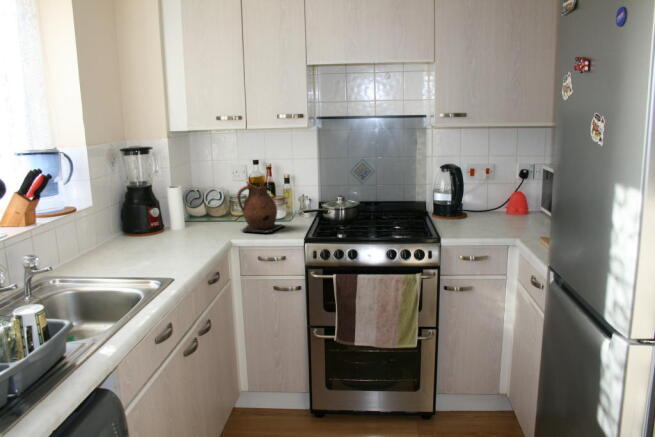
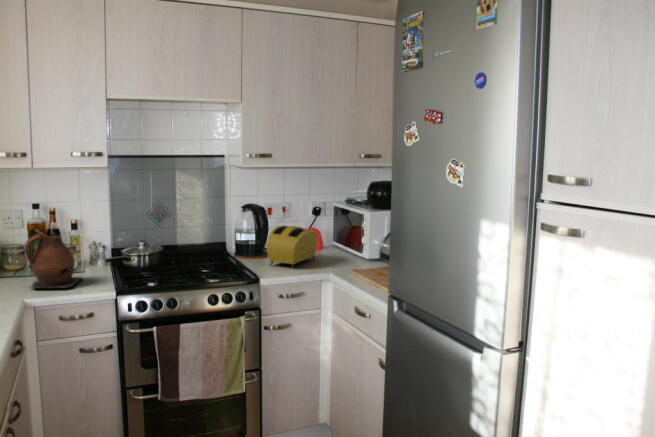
toaster: none [457,187,515,231] -> present [267,226,318,268]

